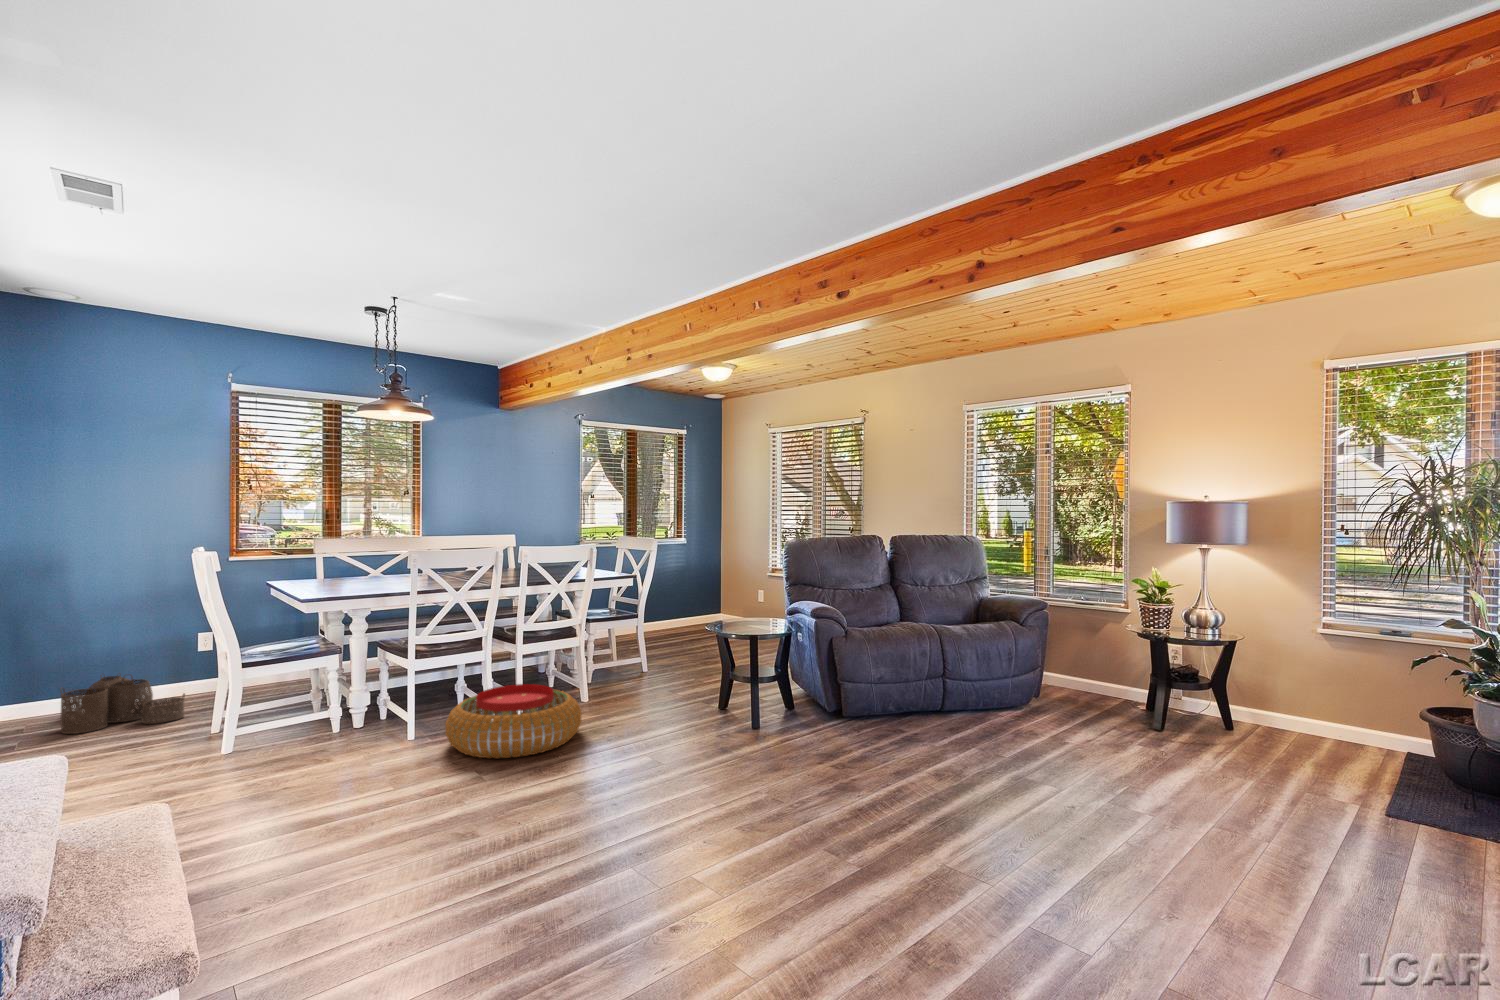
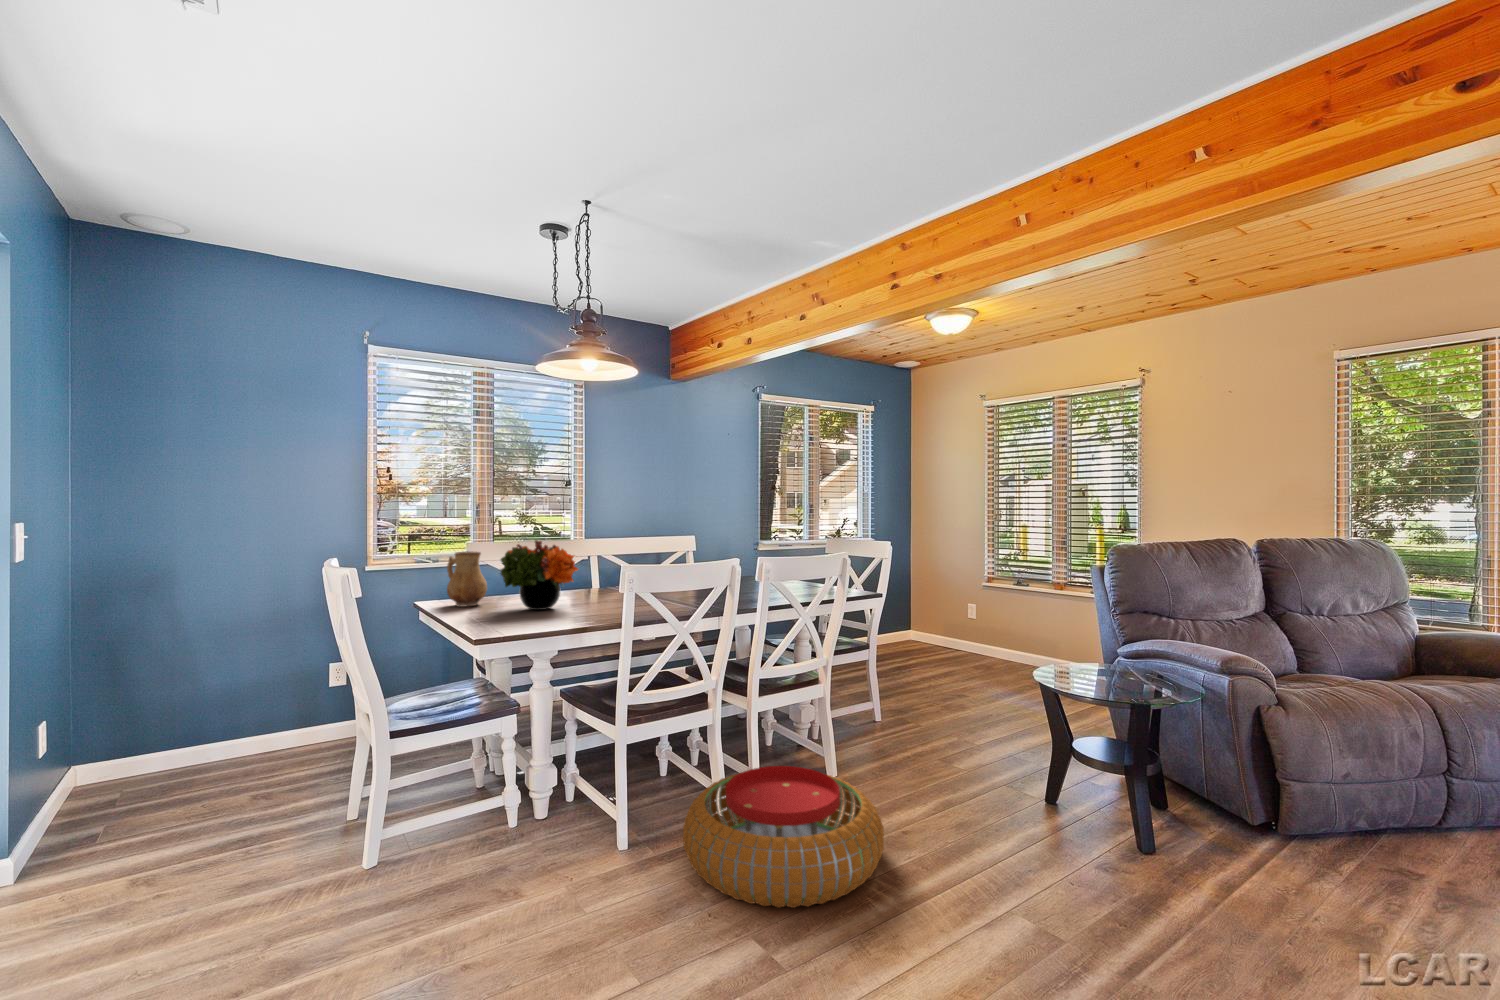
flower arrangement: none [330,535,395,586] -> present [500,540,578,610]
ceramic pitcher: none [293,544,326,585] -> present [447,551,487,607]
woven basket: present [60,675,185,734] -> none [155,719,314,813]

